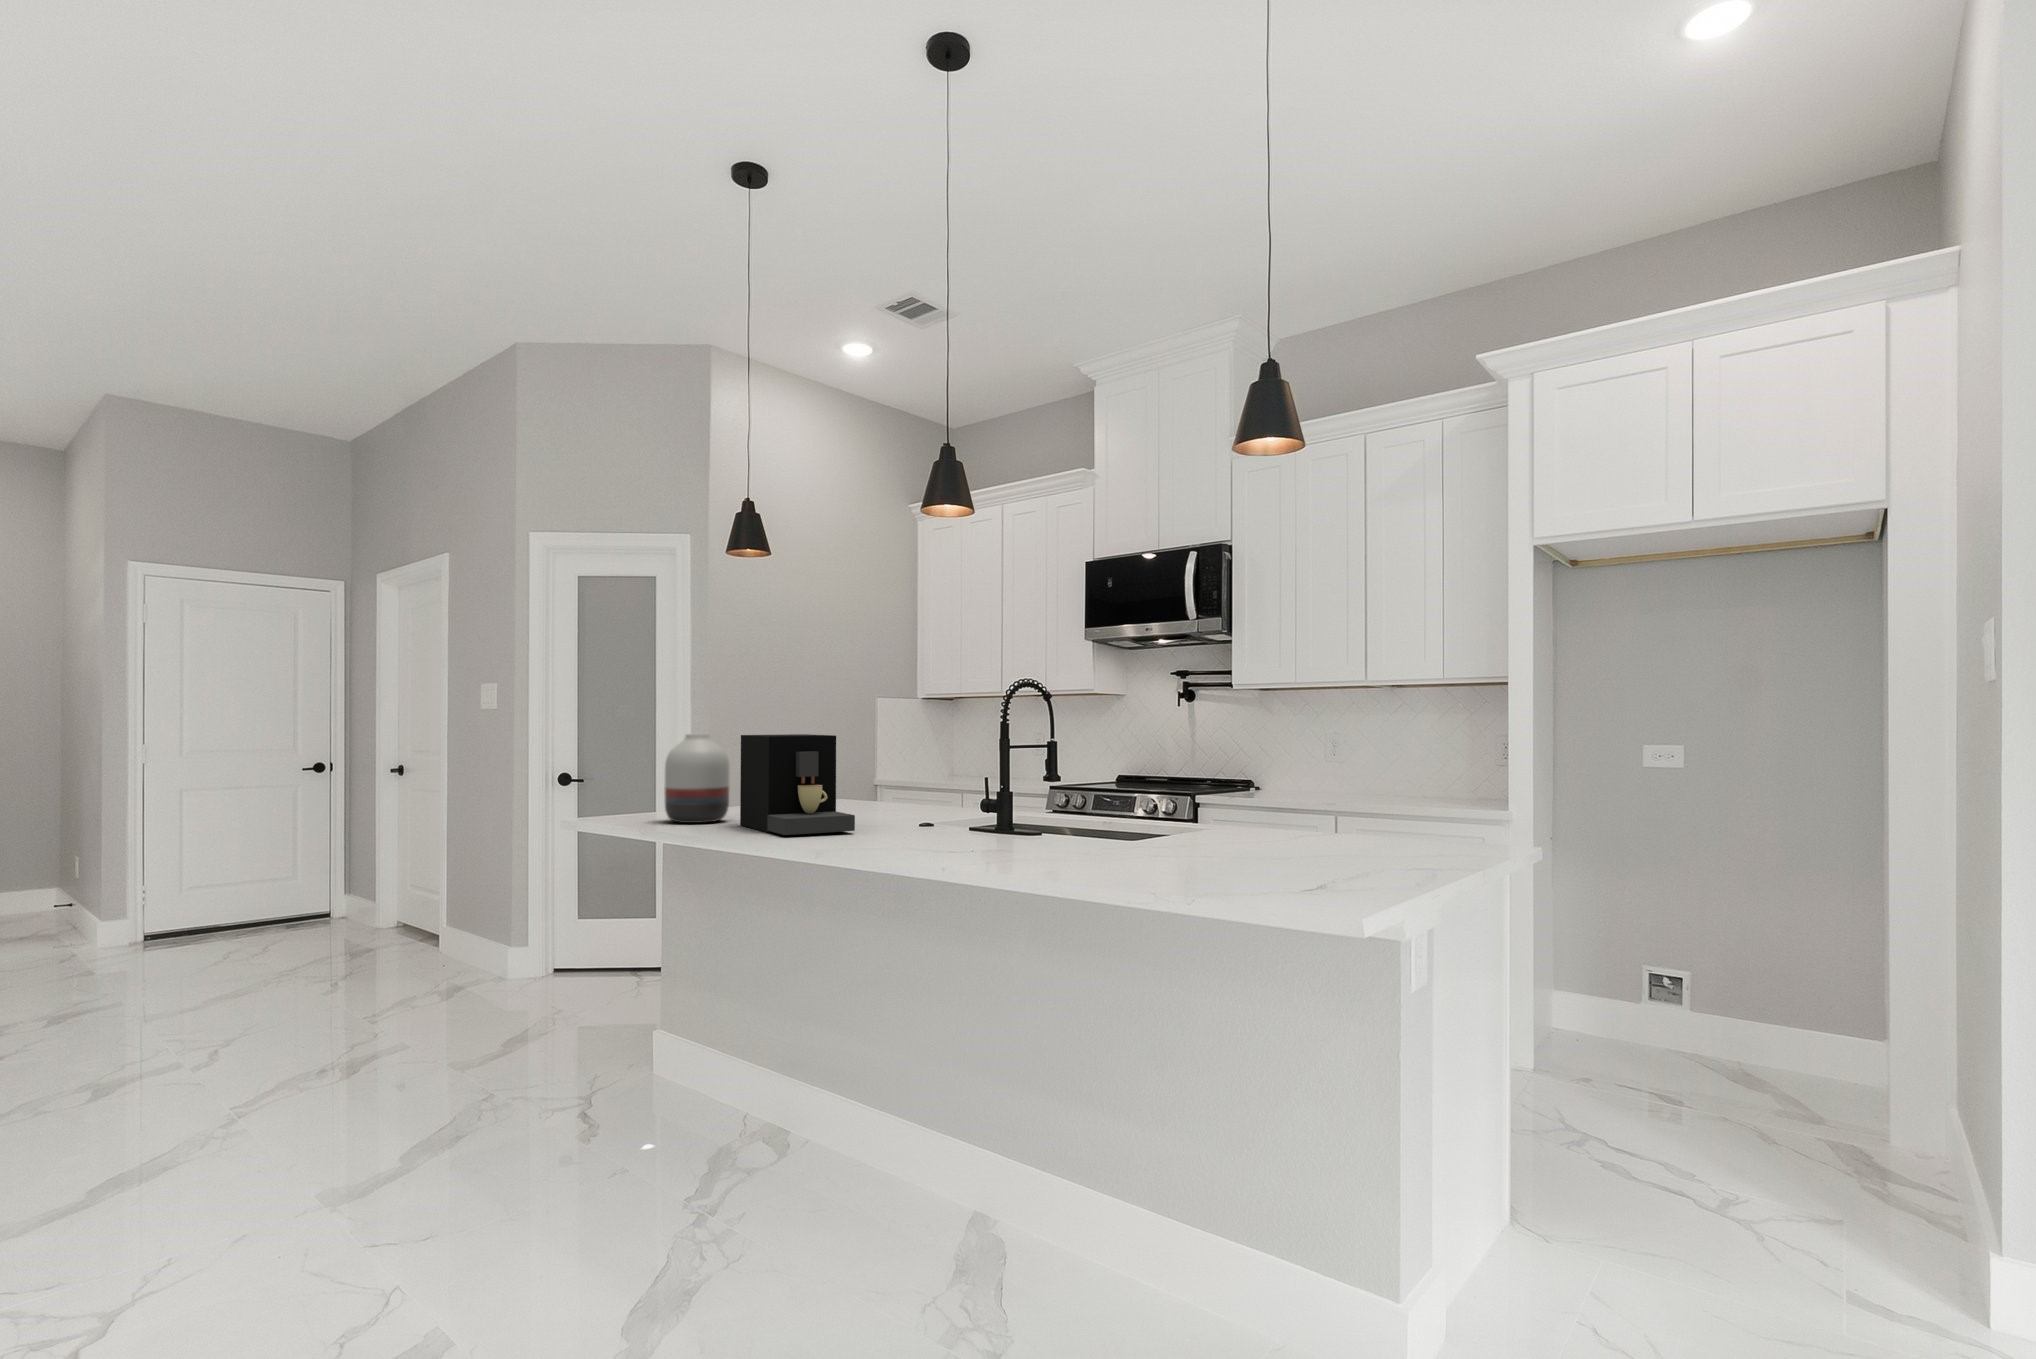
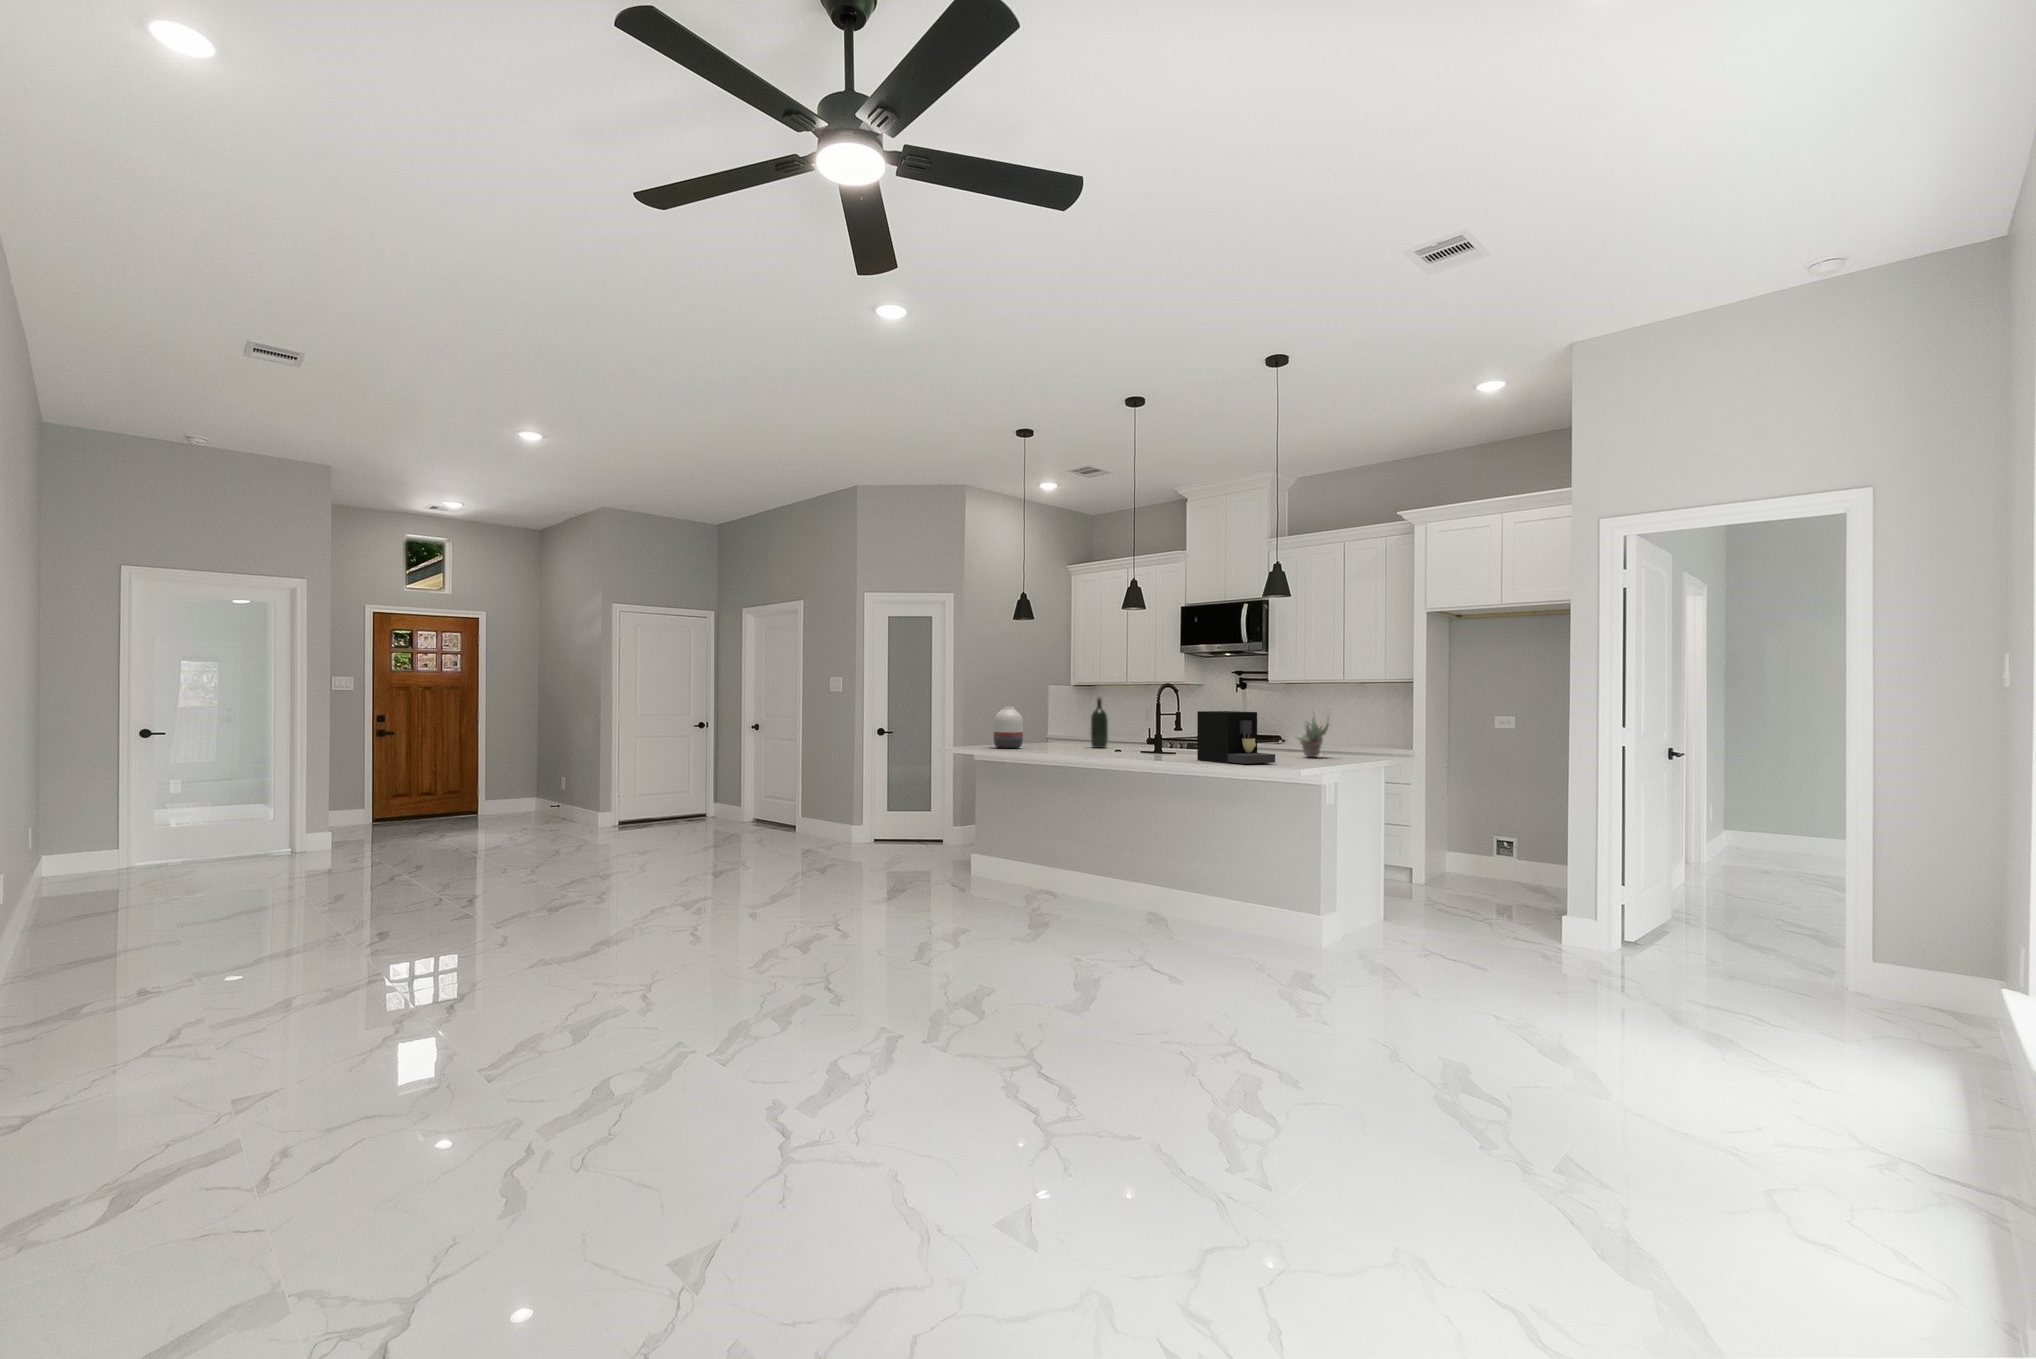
wine bottle: none [881,713,917,817] -> present [1091,697,1108,748]
coffee maker: present [740,734,855,835] -> present [1197,711,1275,764]
succulent plant: none [1300,734,1374,840] -> present [1297,714,1329,757]

